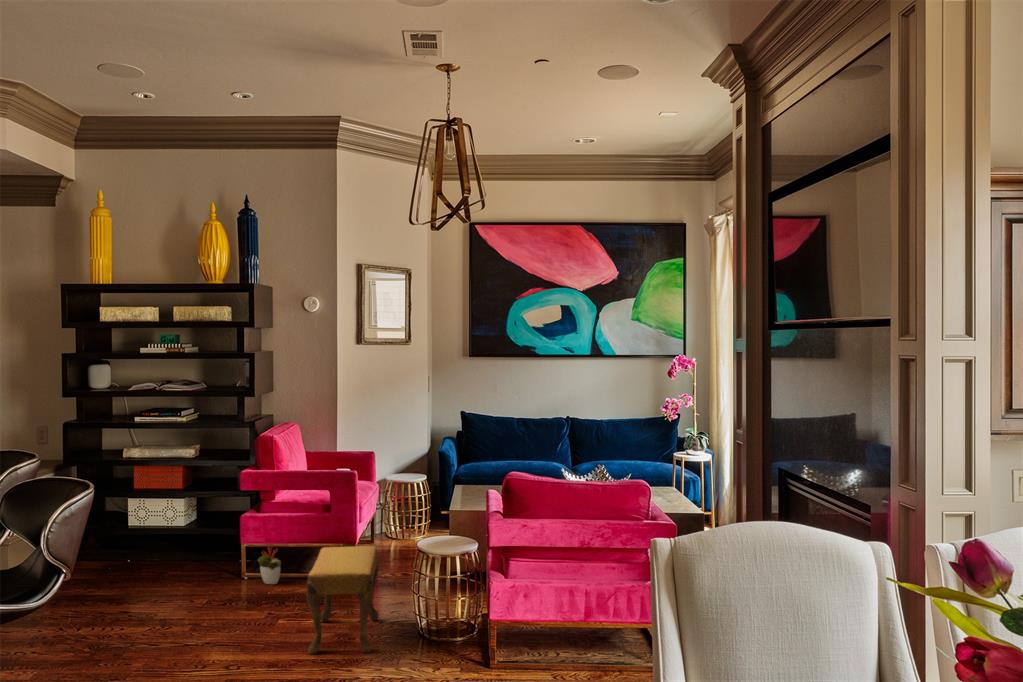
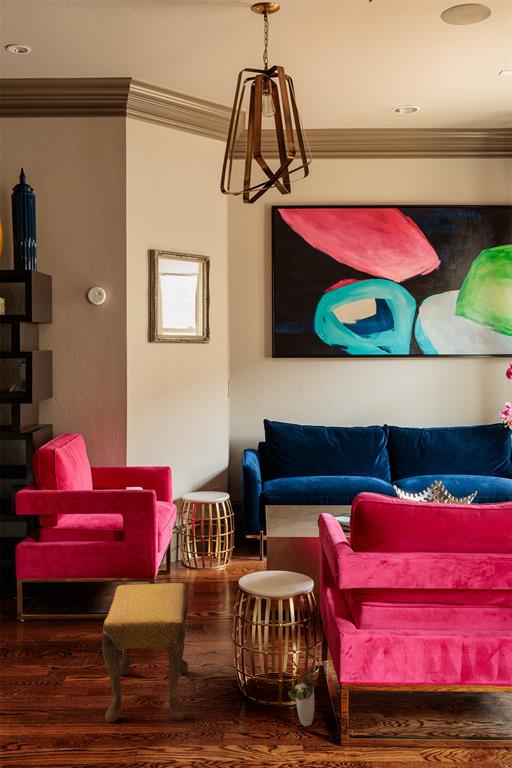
decorative plant: present [258,545,281,584] -> present [288,655,319,726]

